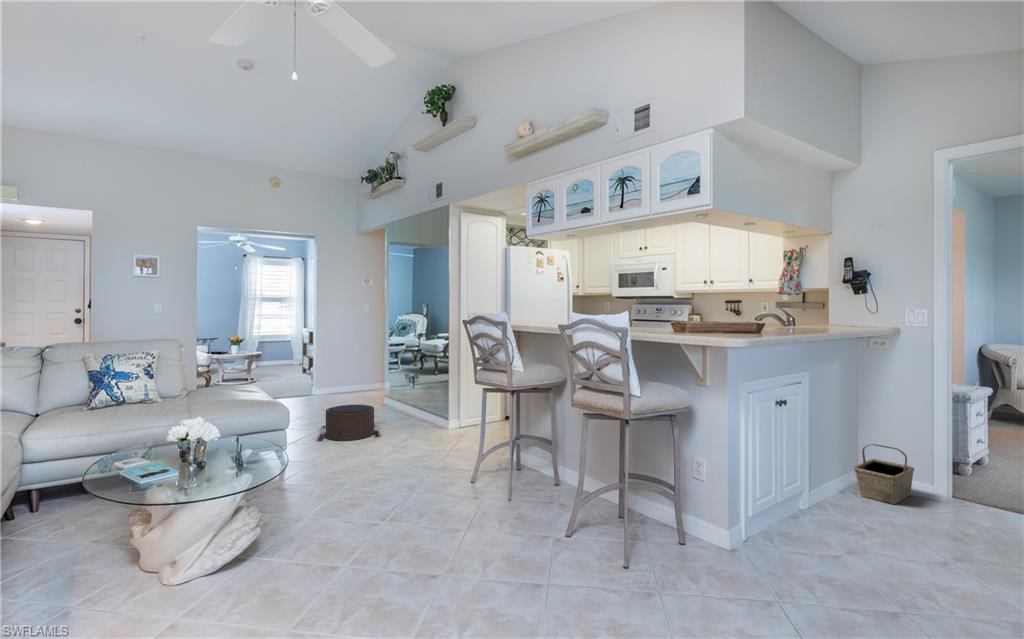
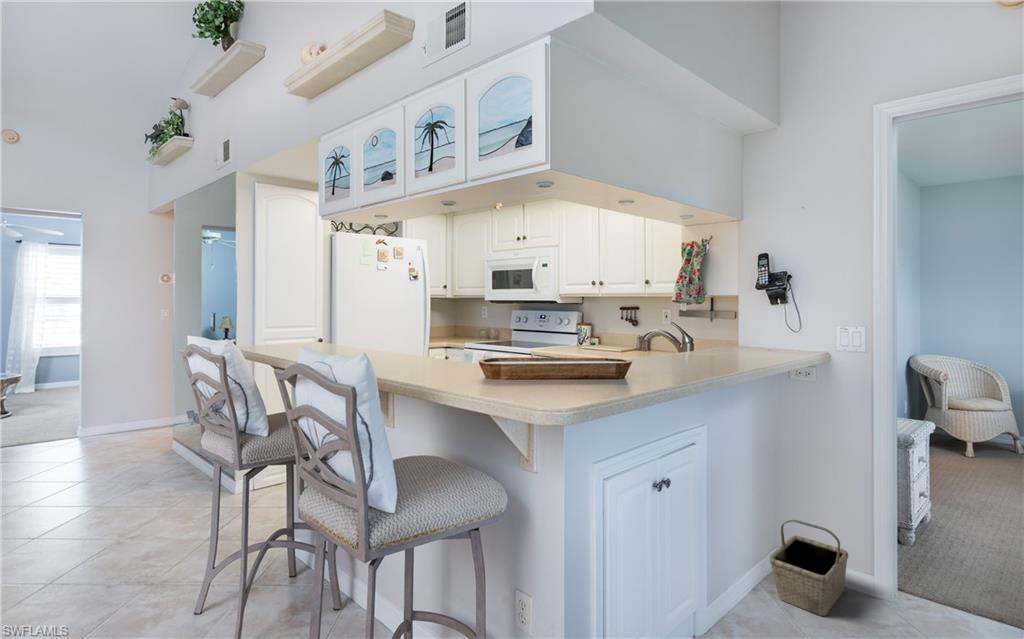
pouf: present [319,405,381,441] -> none [23,458,142,520]

